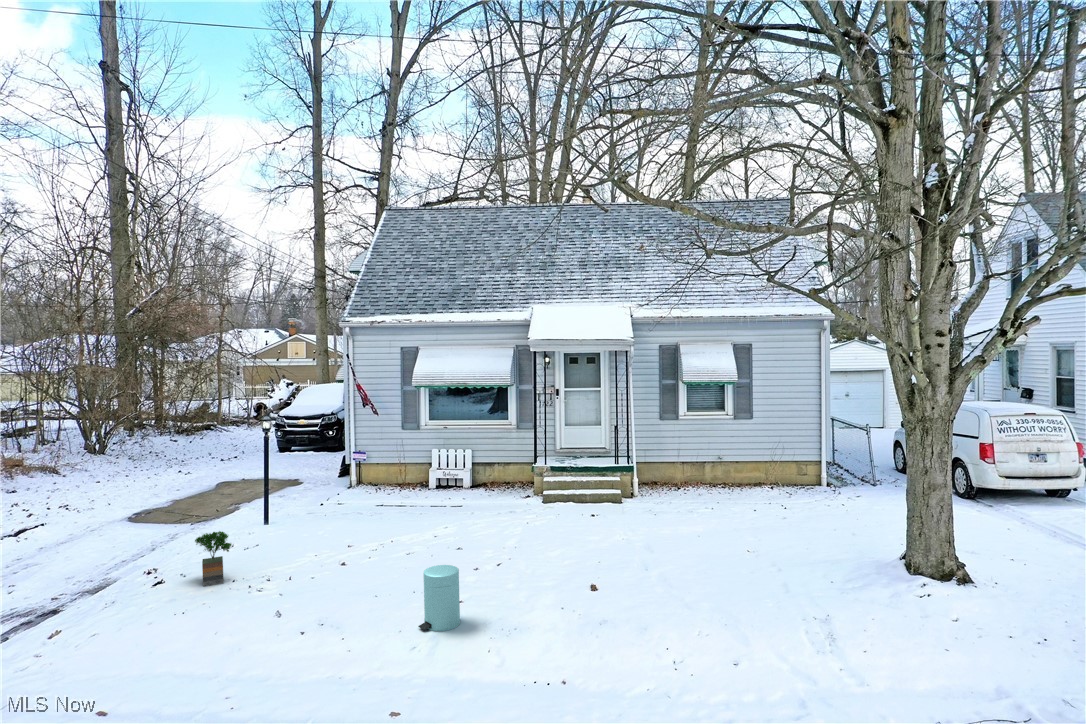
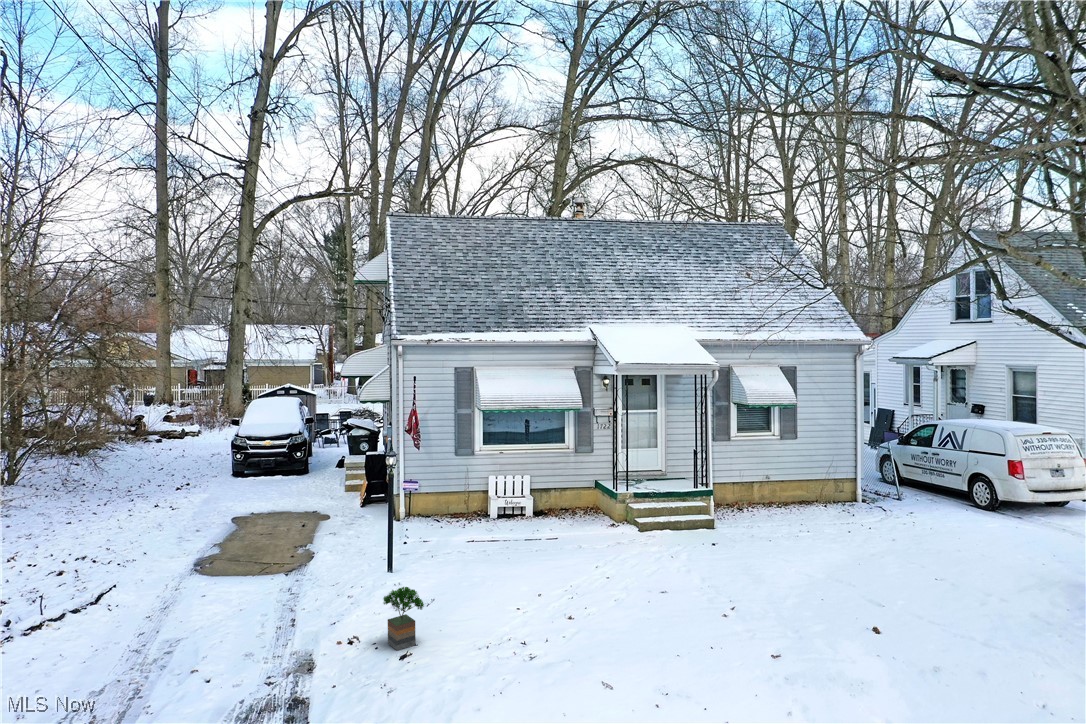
trash can: present [418,565,460,631] -> none [695,613,732,684]

